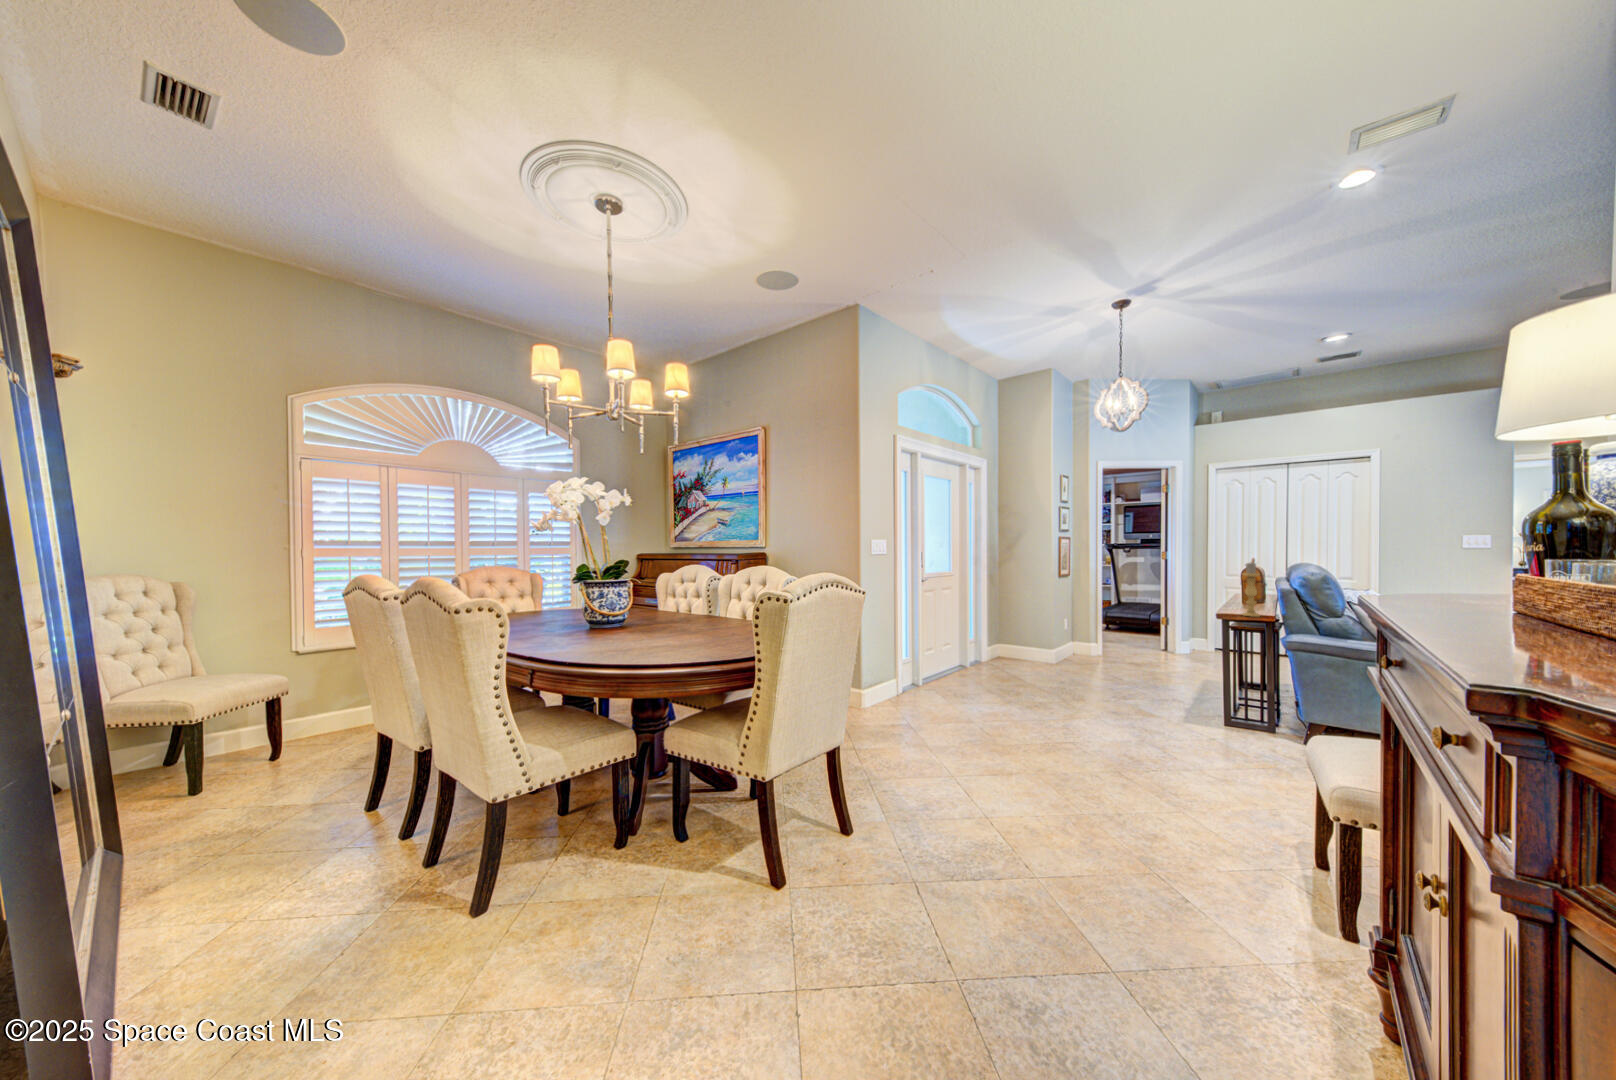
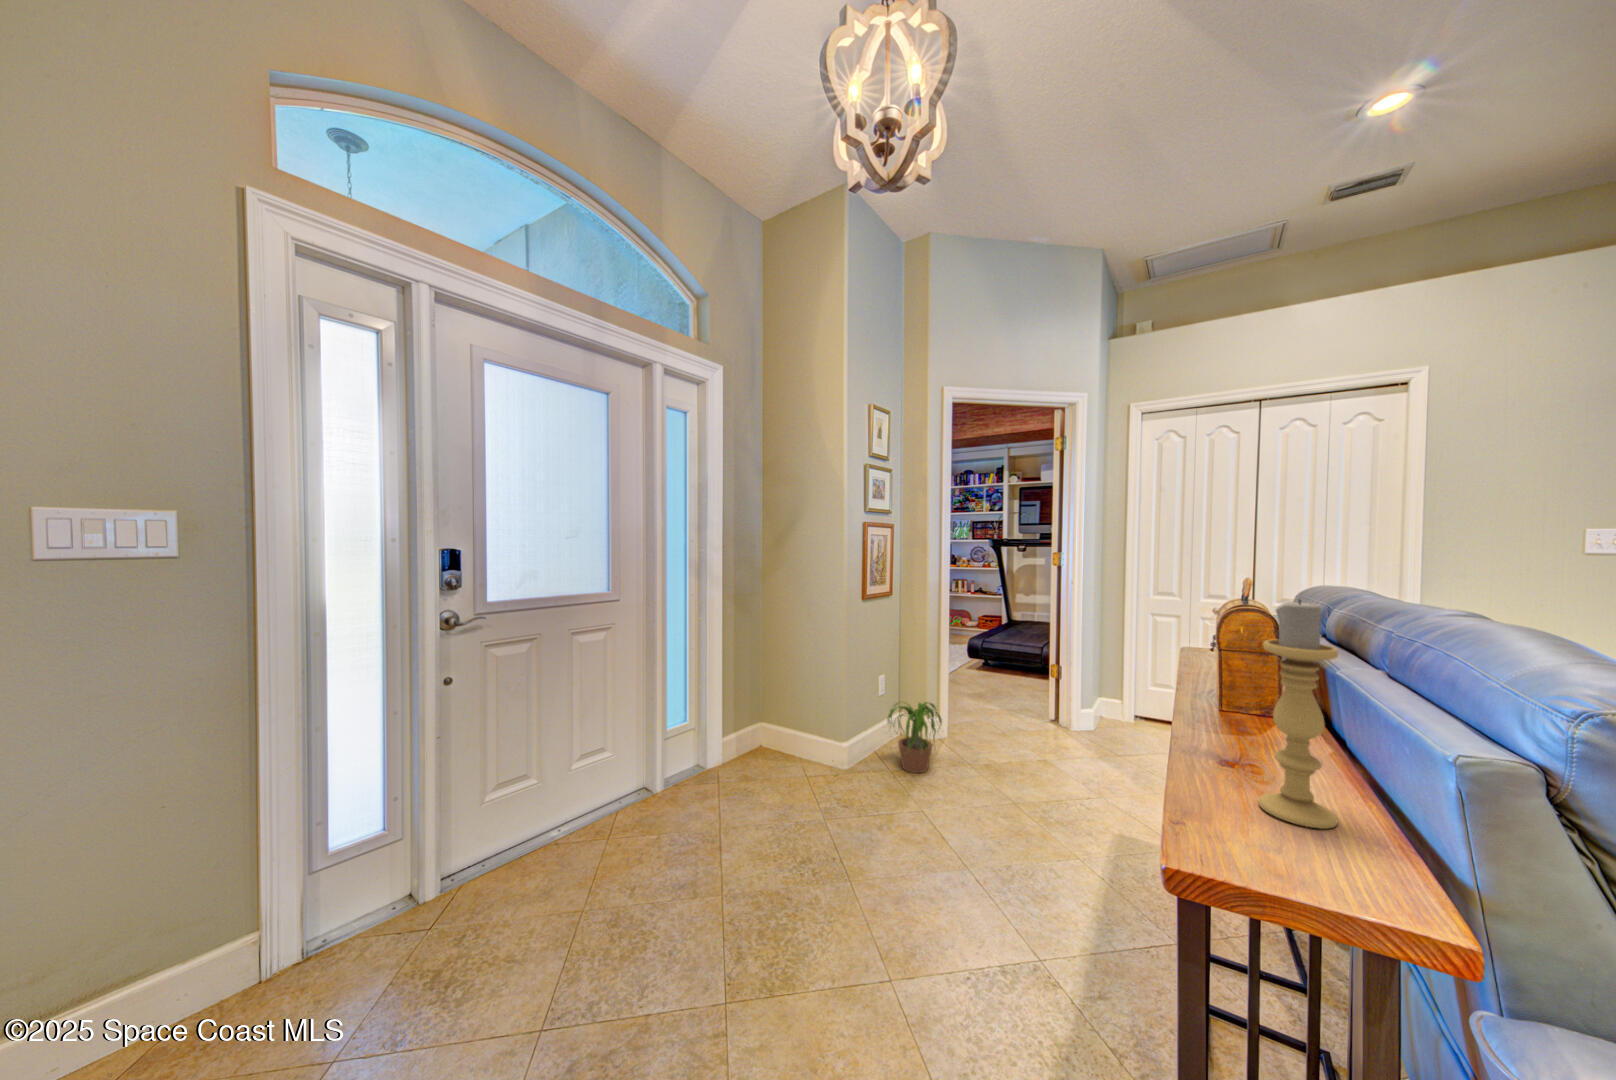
potted plant: none [1067,631,1108,666] -> present [888,702,942,773]

